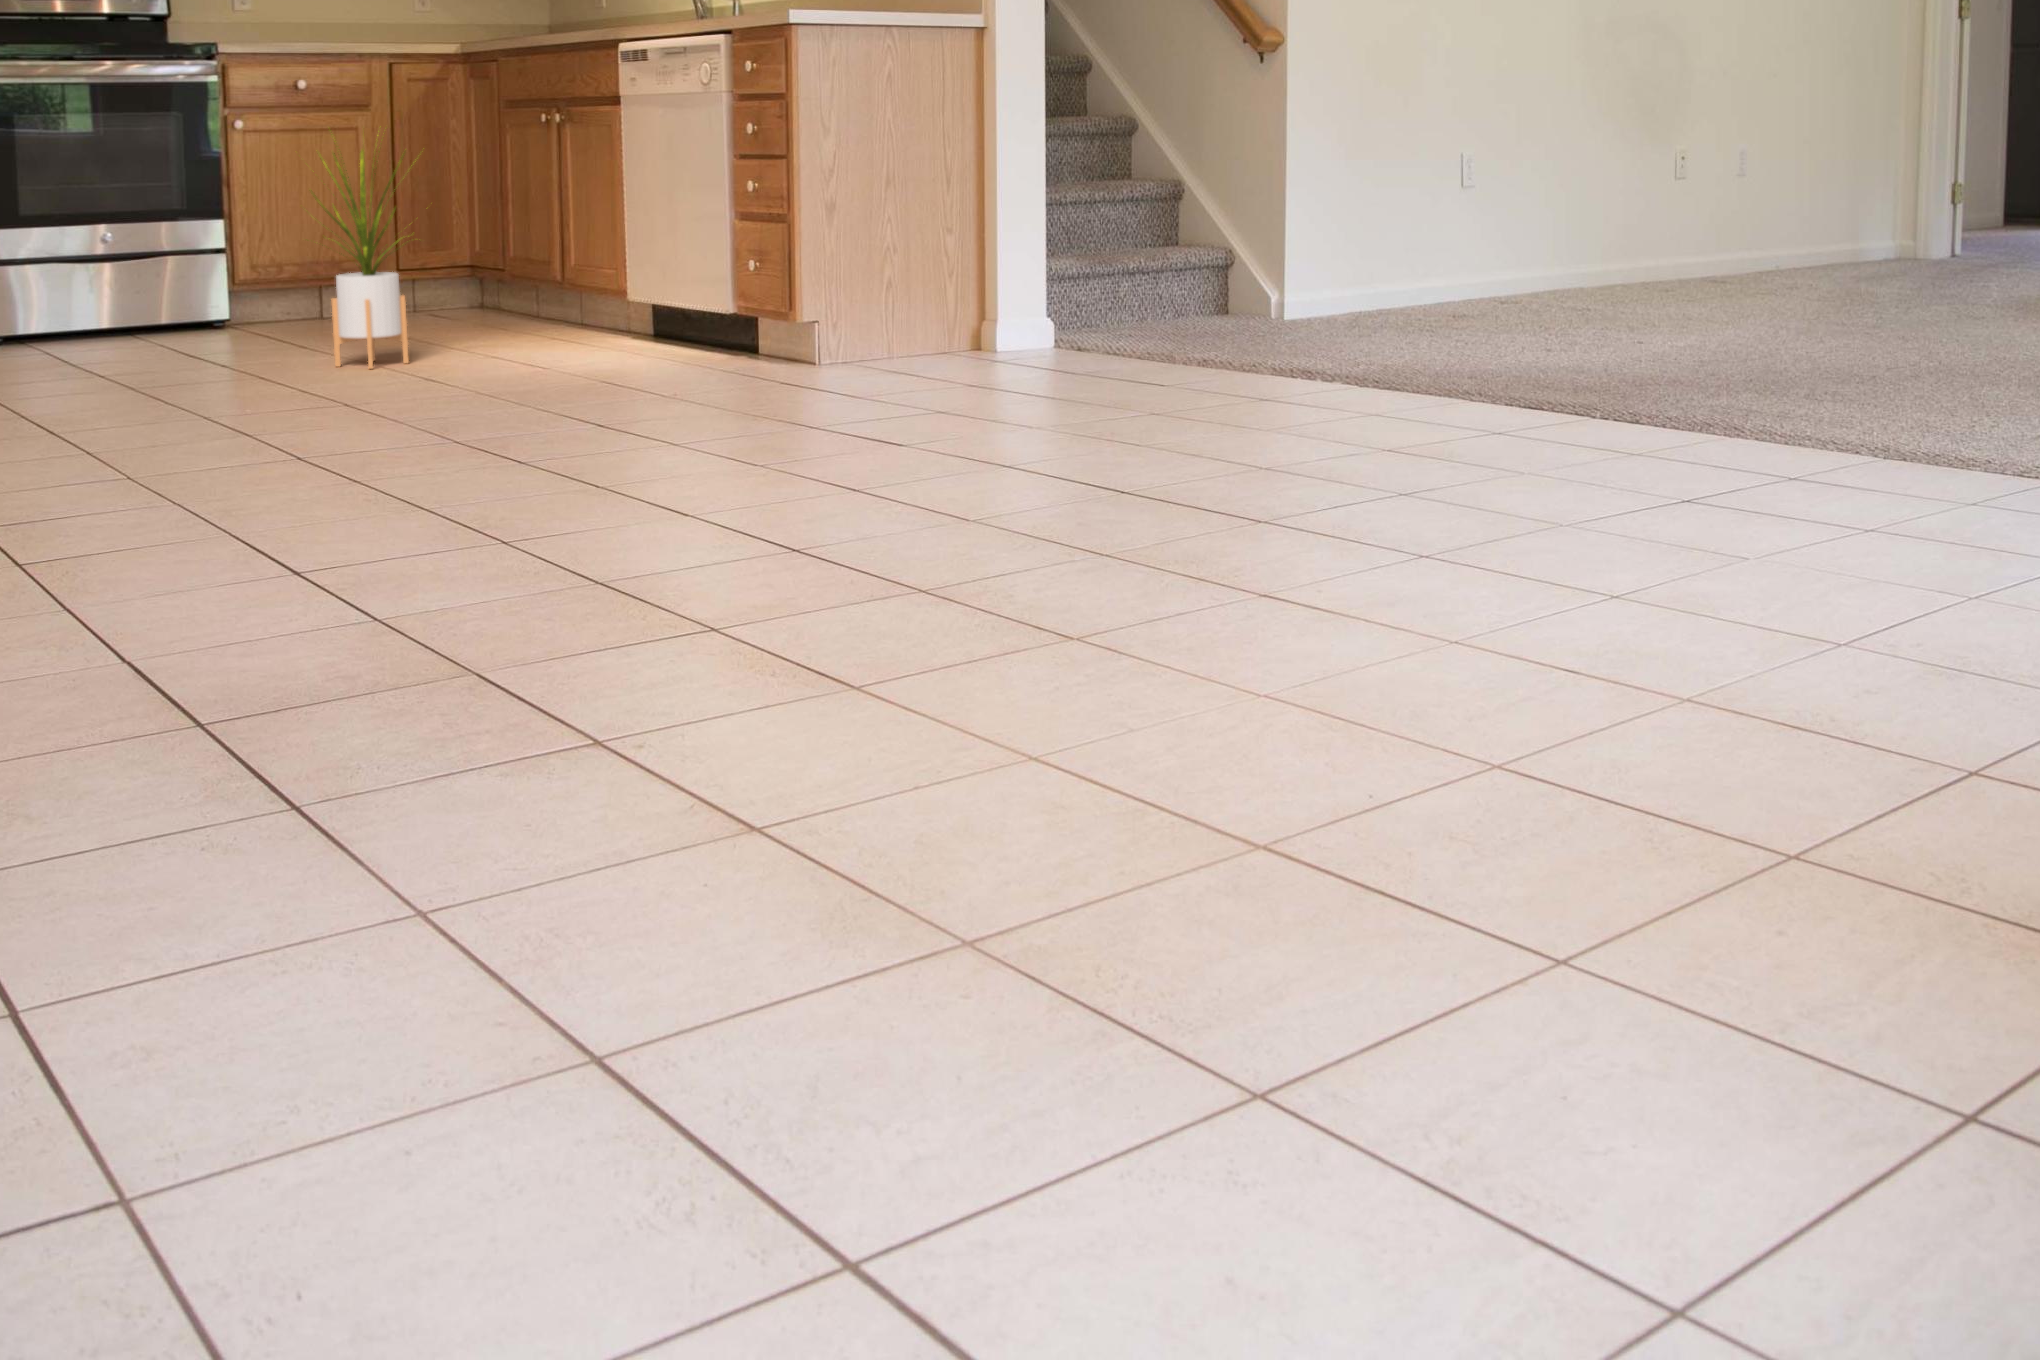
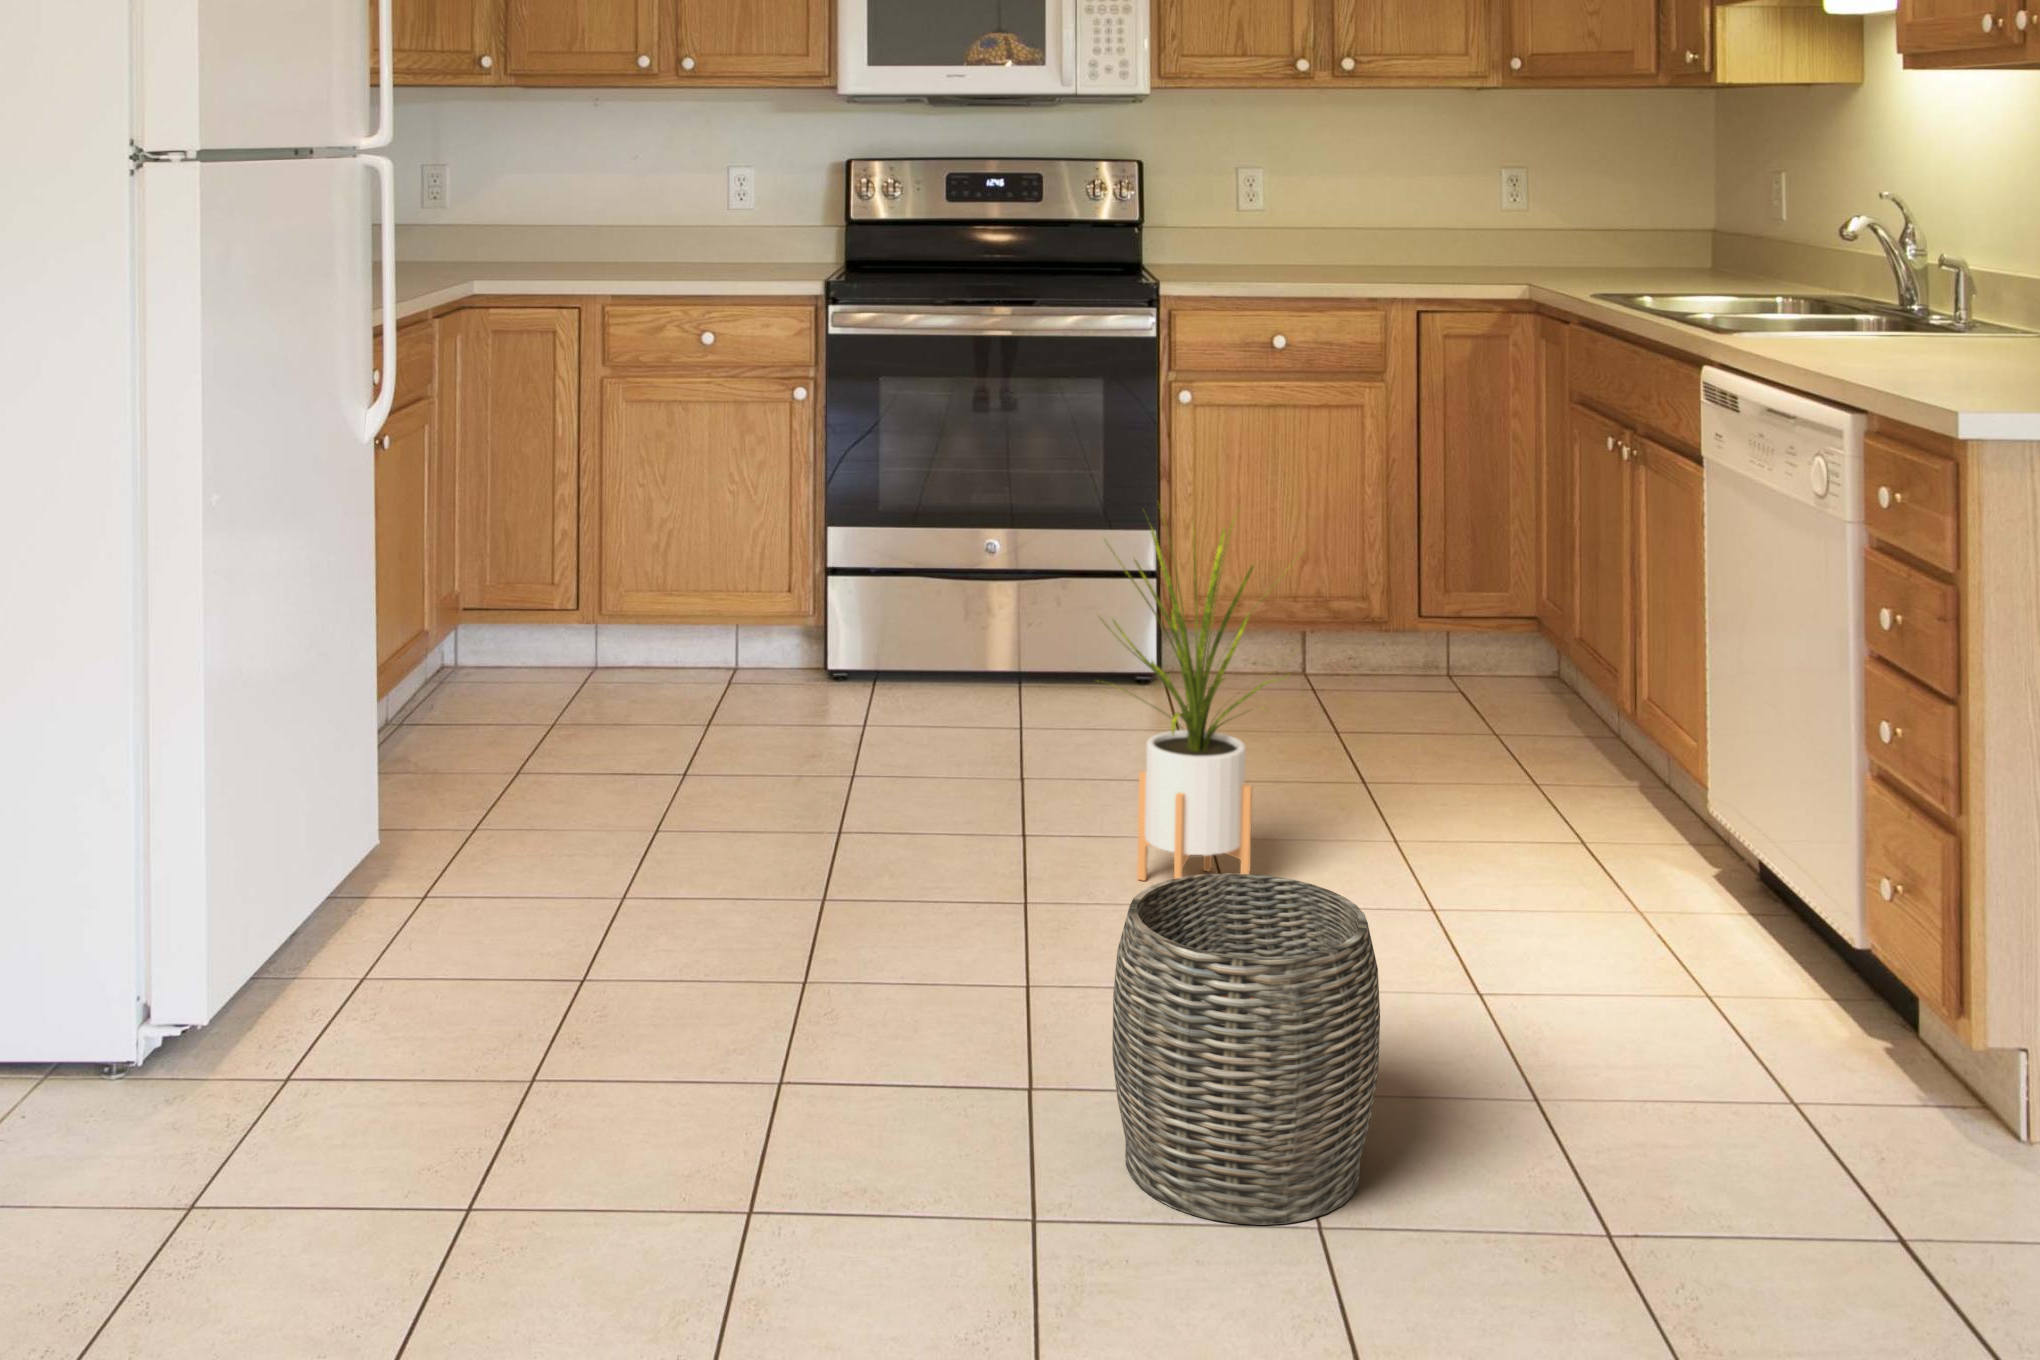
woven basket: none [425,264,568,413] -> present [1112,873,1380,1225]

